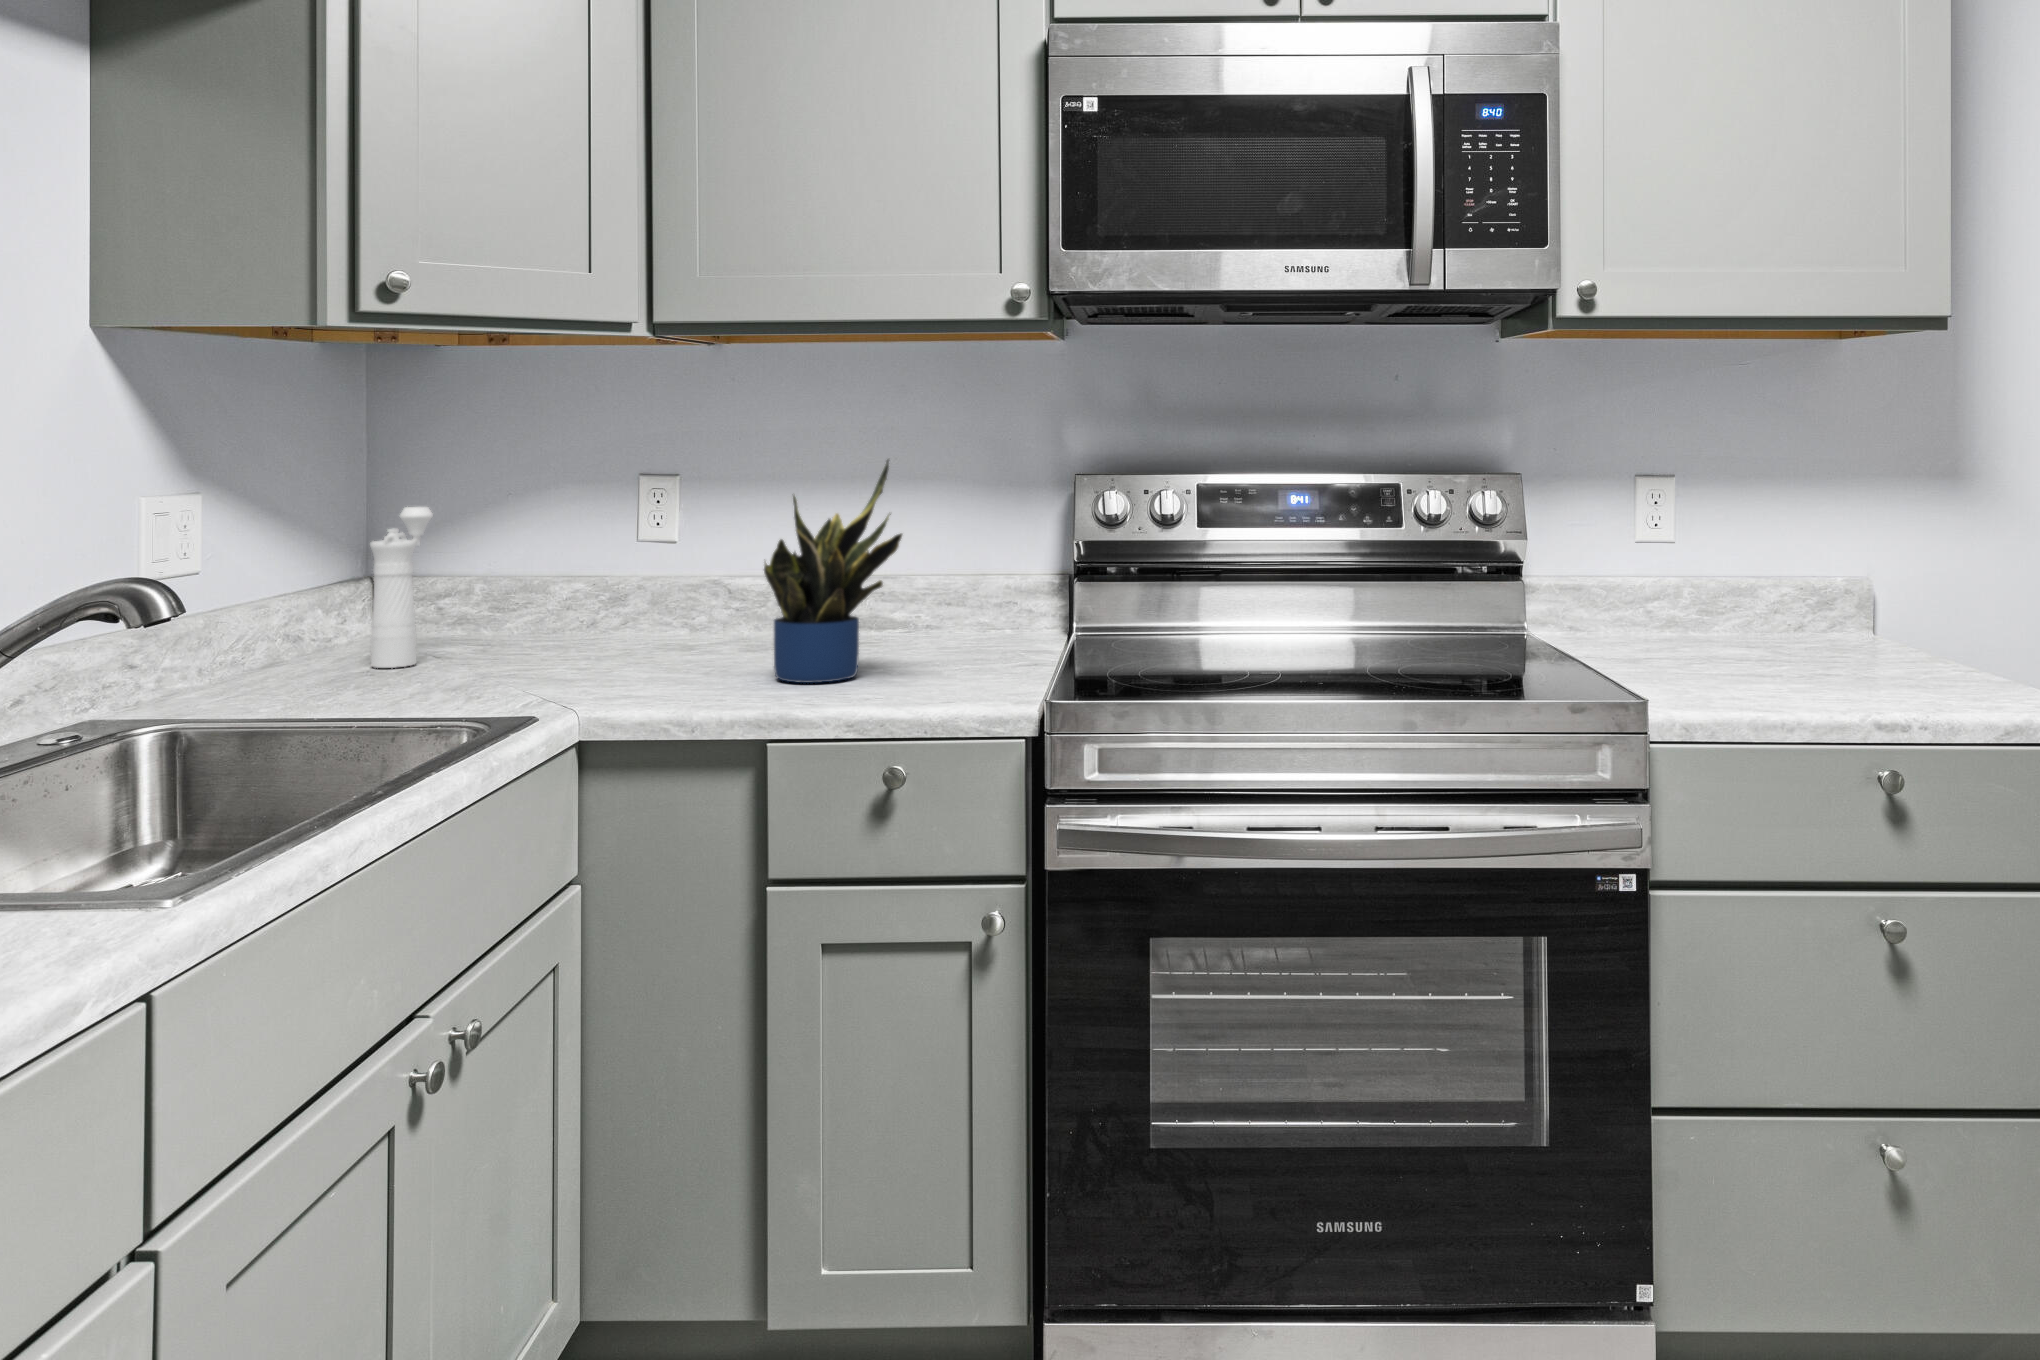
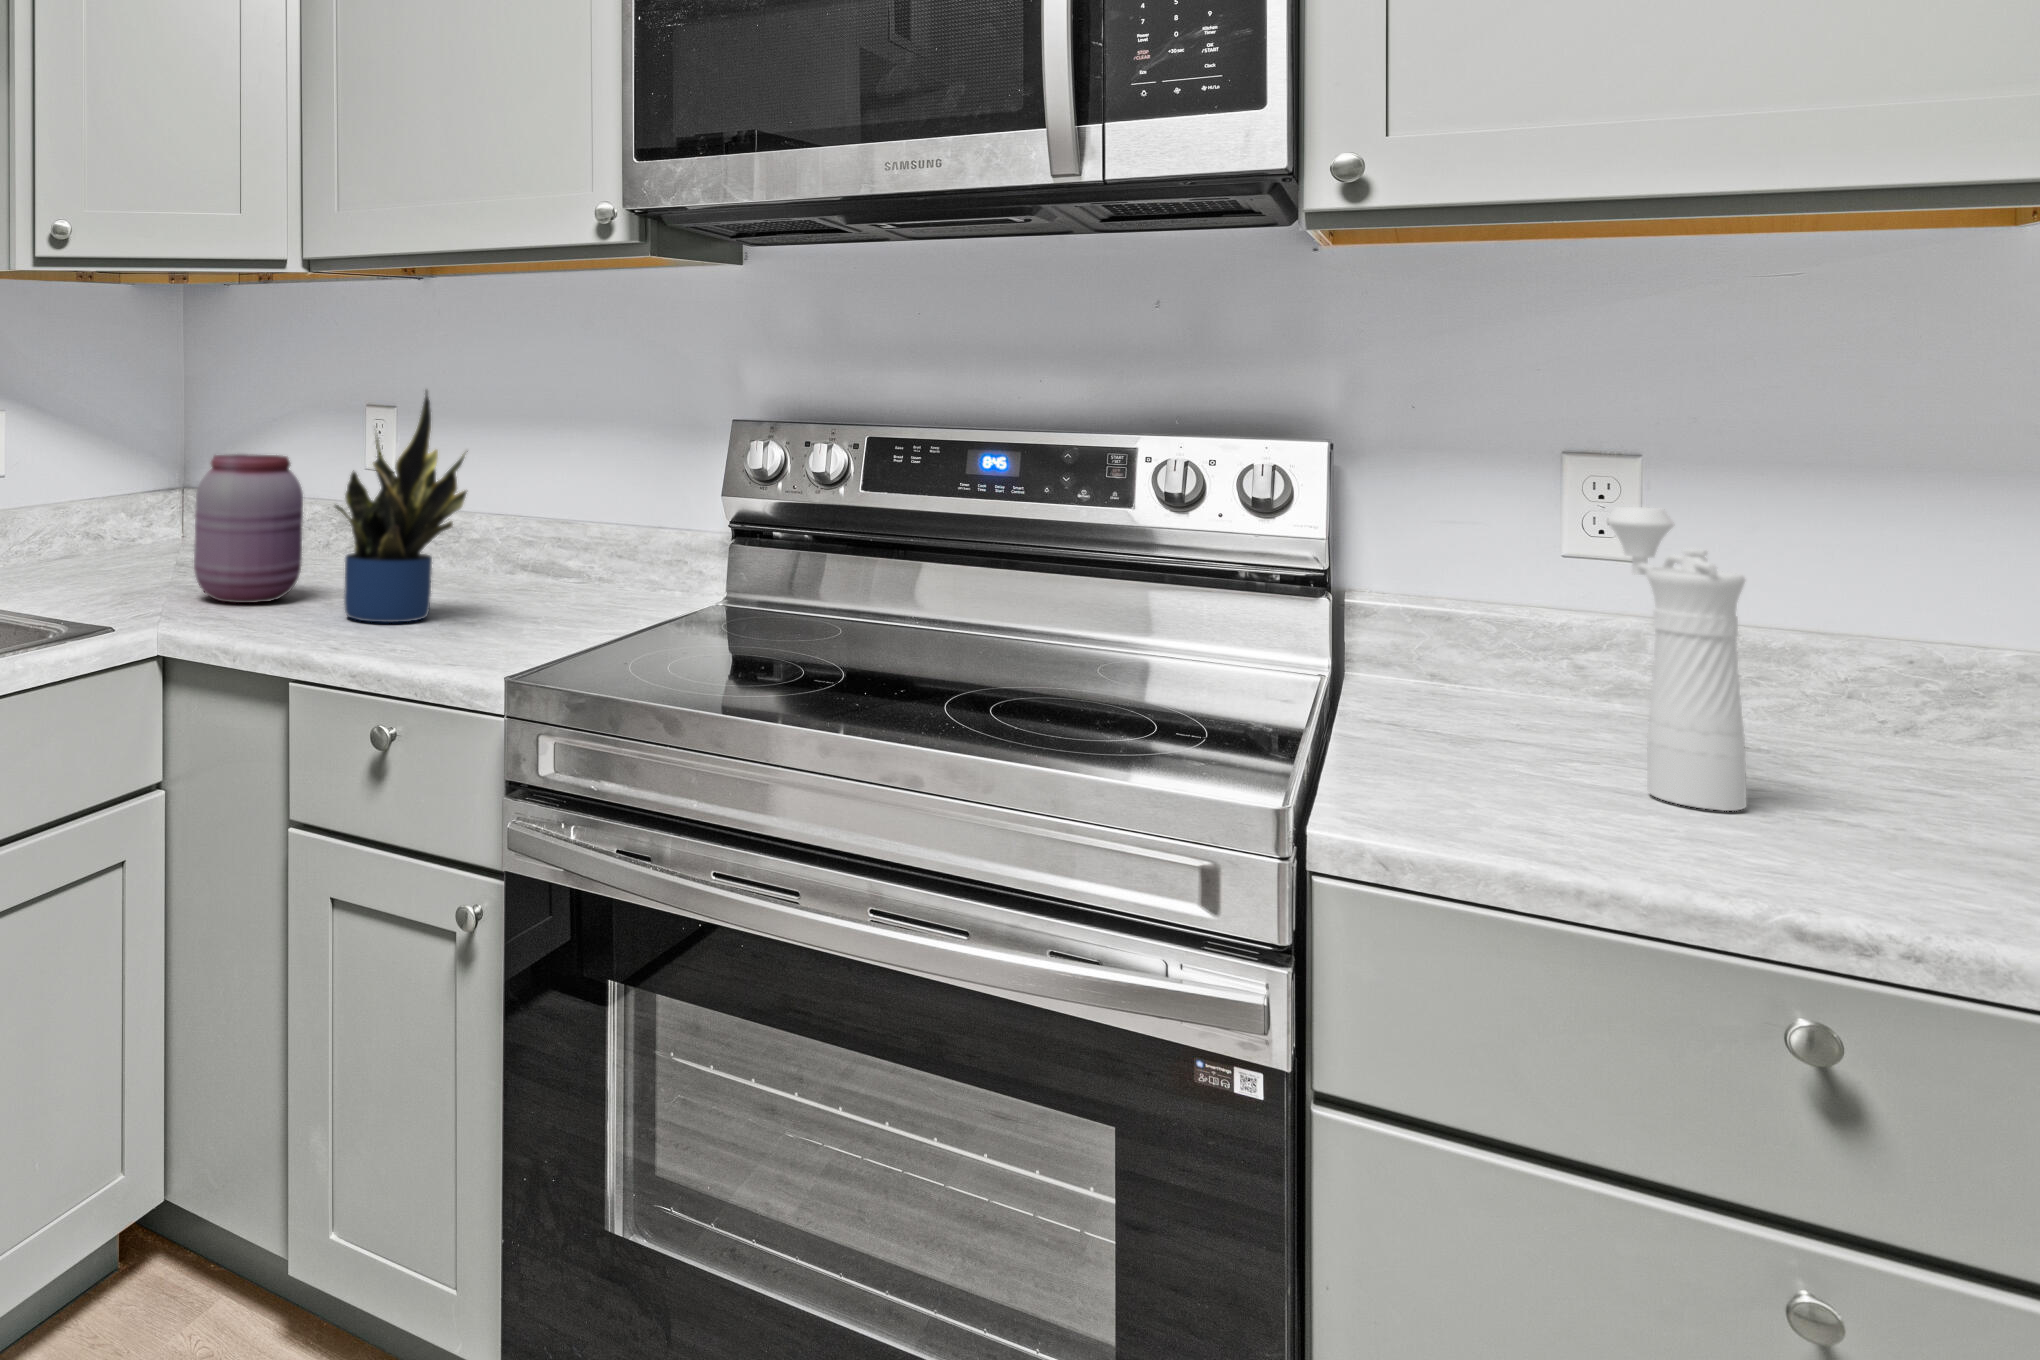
pepper mill: present [370,507,433,668] -> present [1606,507,1746,811]
jar: none [574,528,689,683] -> present [194,454,303,603]

